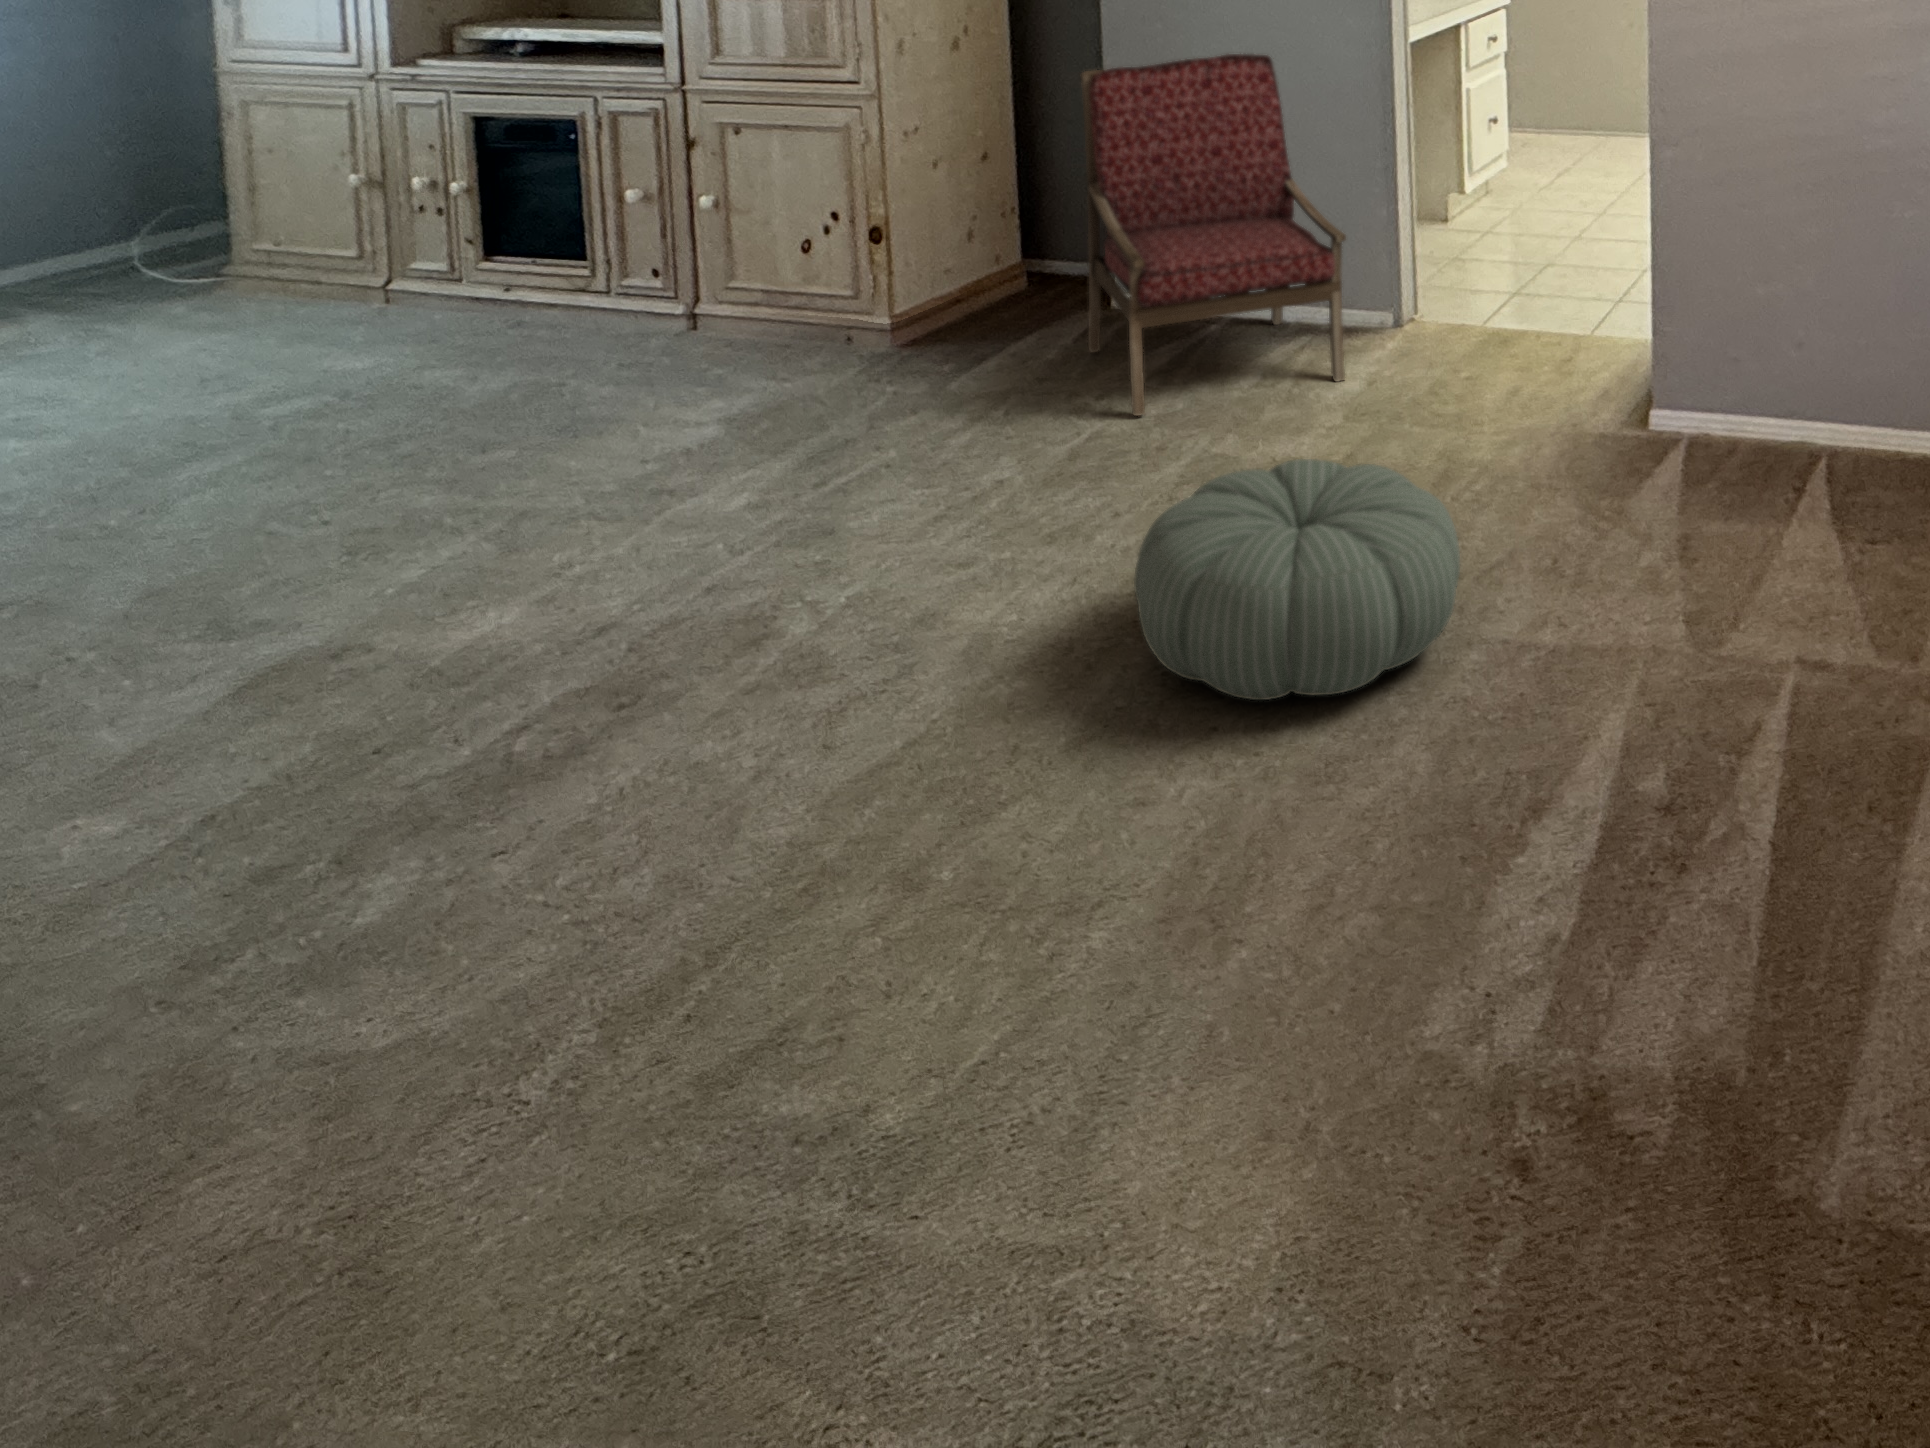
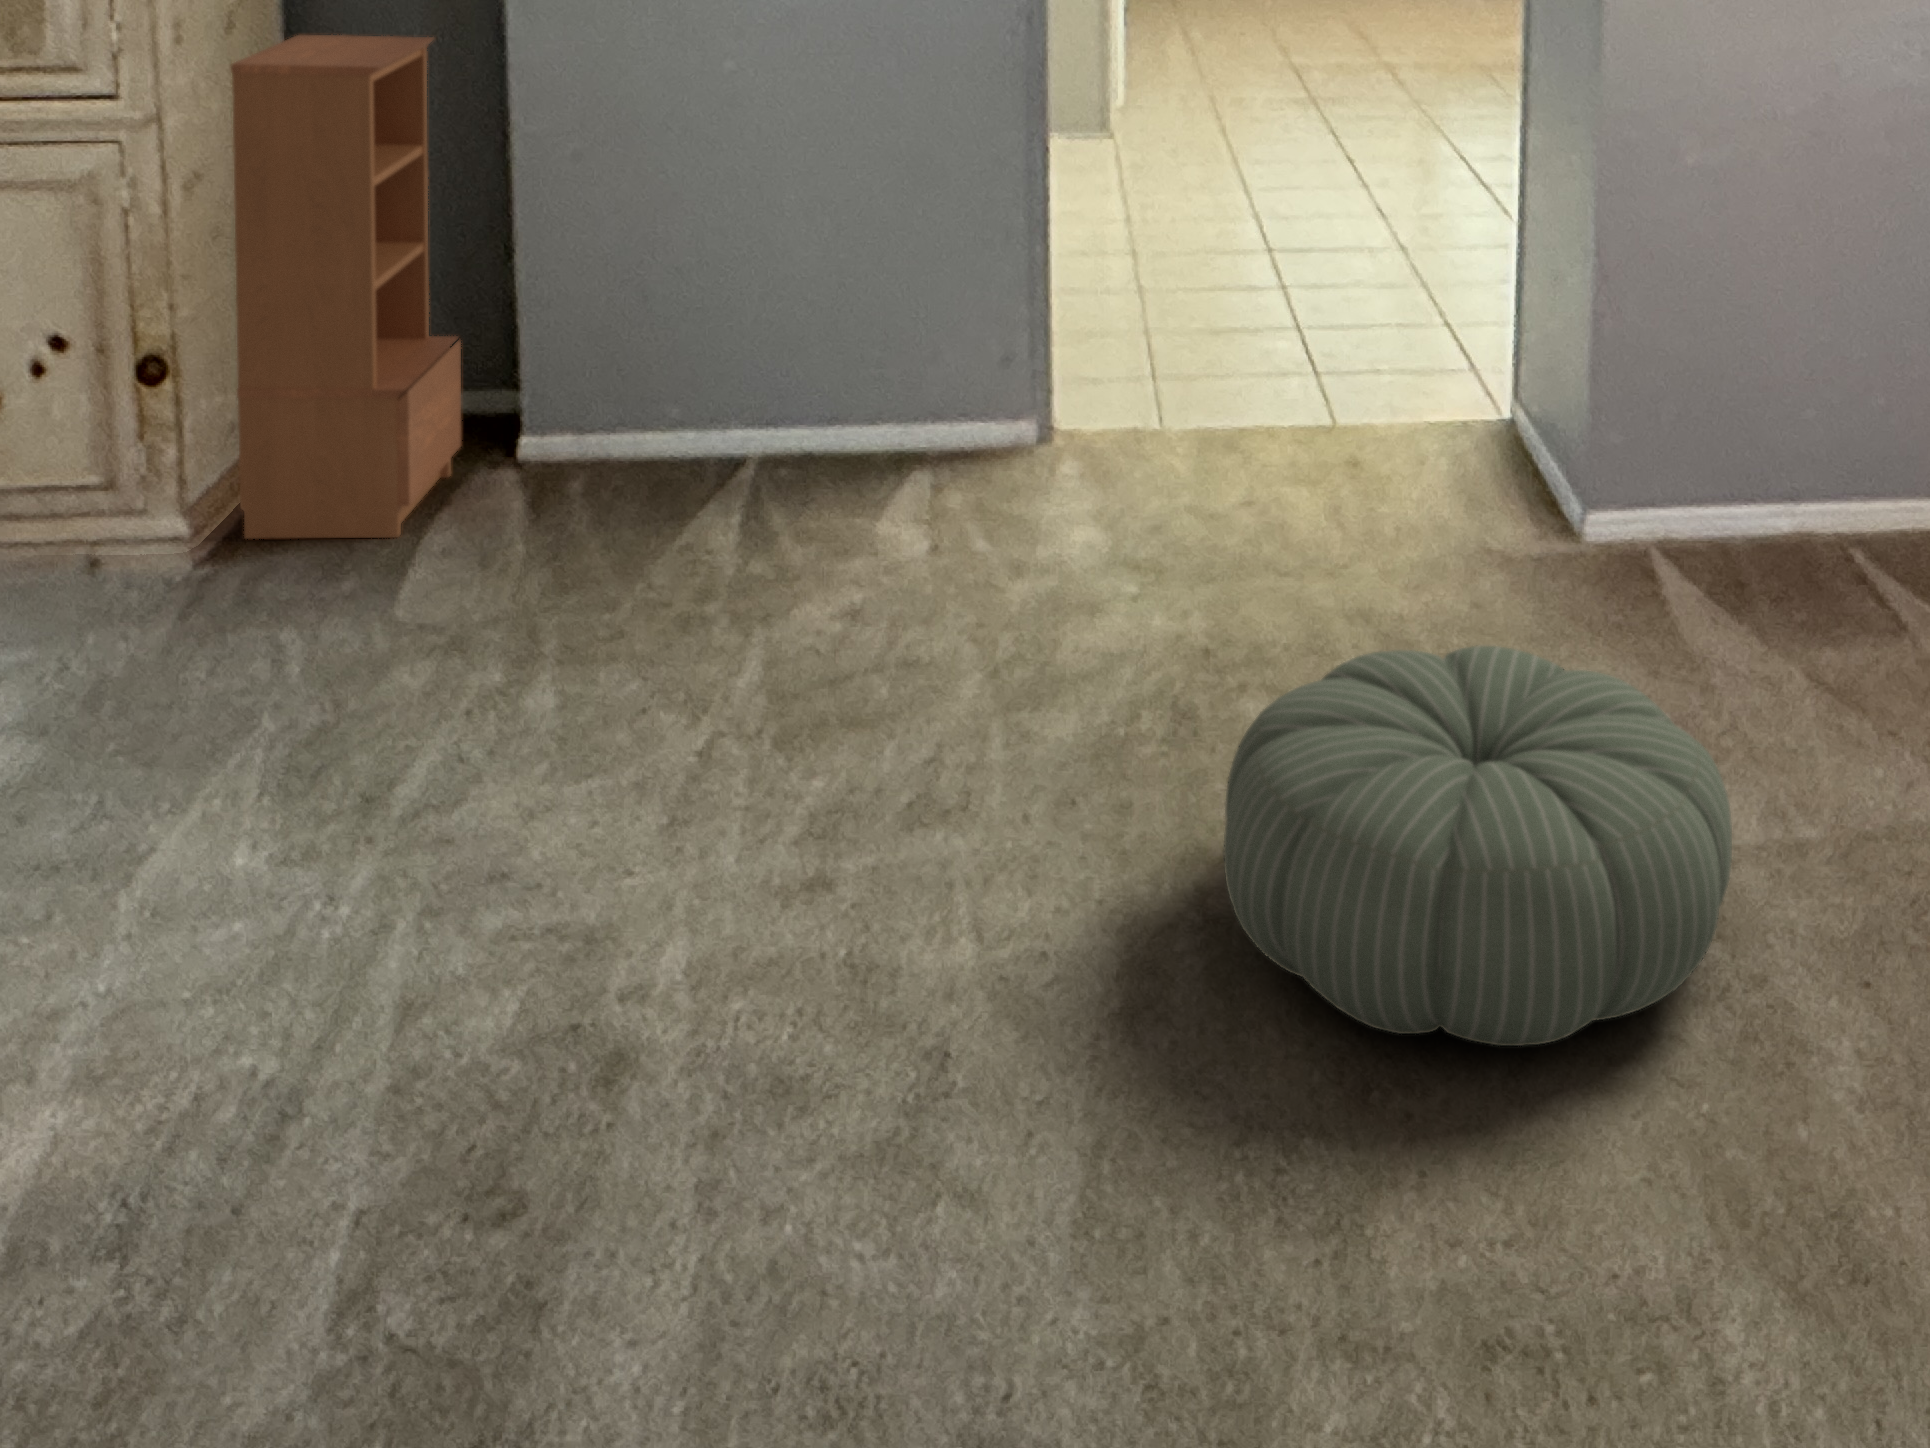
bookcase: none [915,52,1060,343] -> present [231,35,461,539]
armchair: present [1081,54,1346,416] -> none [573,23,1081,627]

